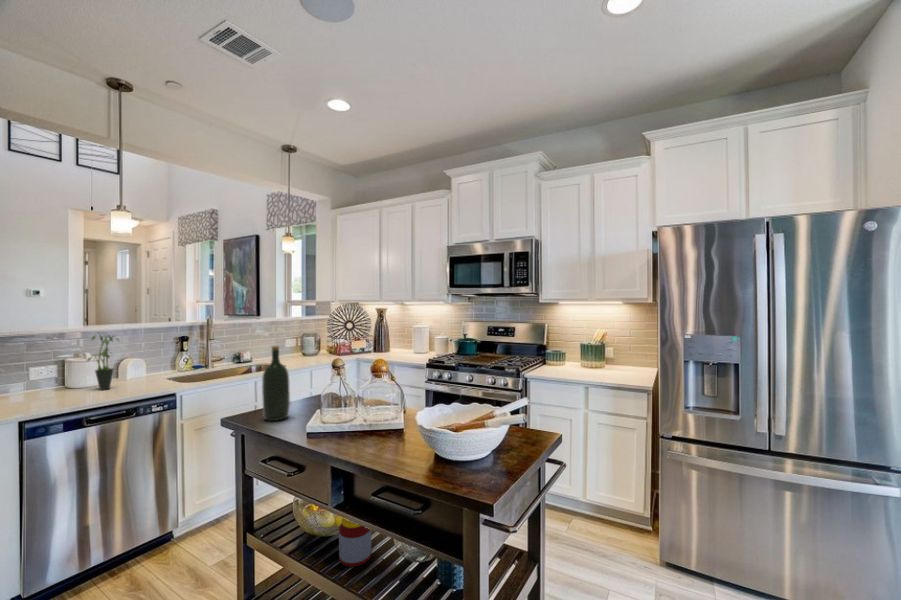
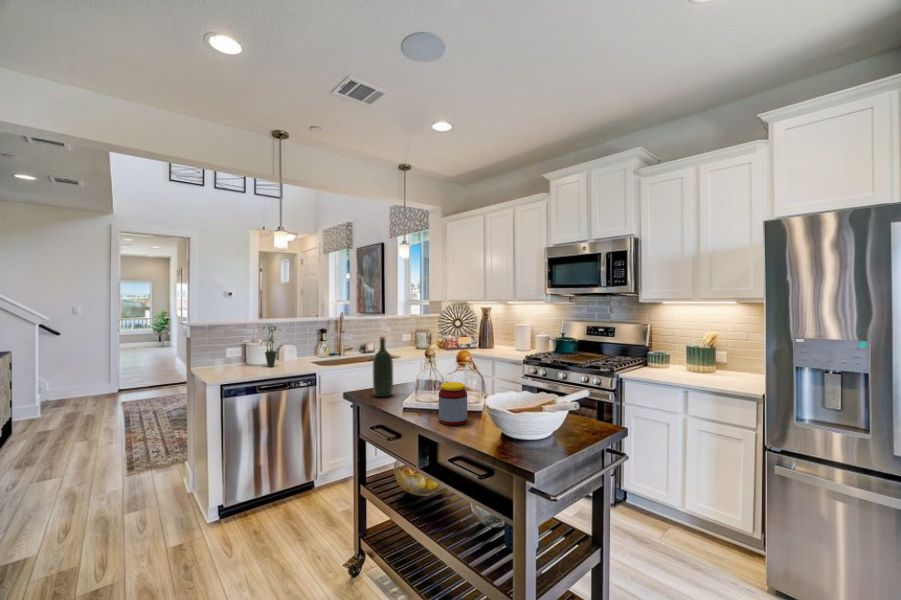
jar: present [339,518,371,567] -> present [439,382,467,425]

